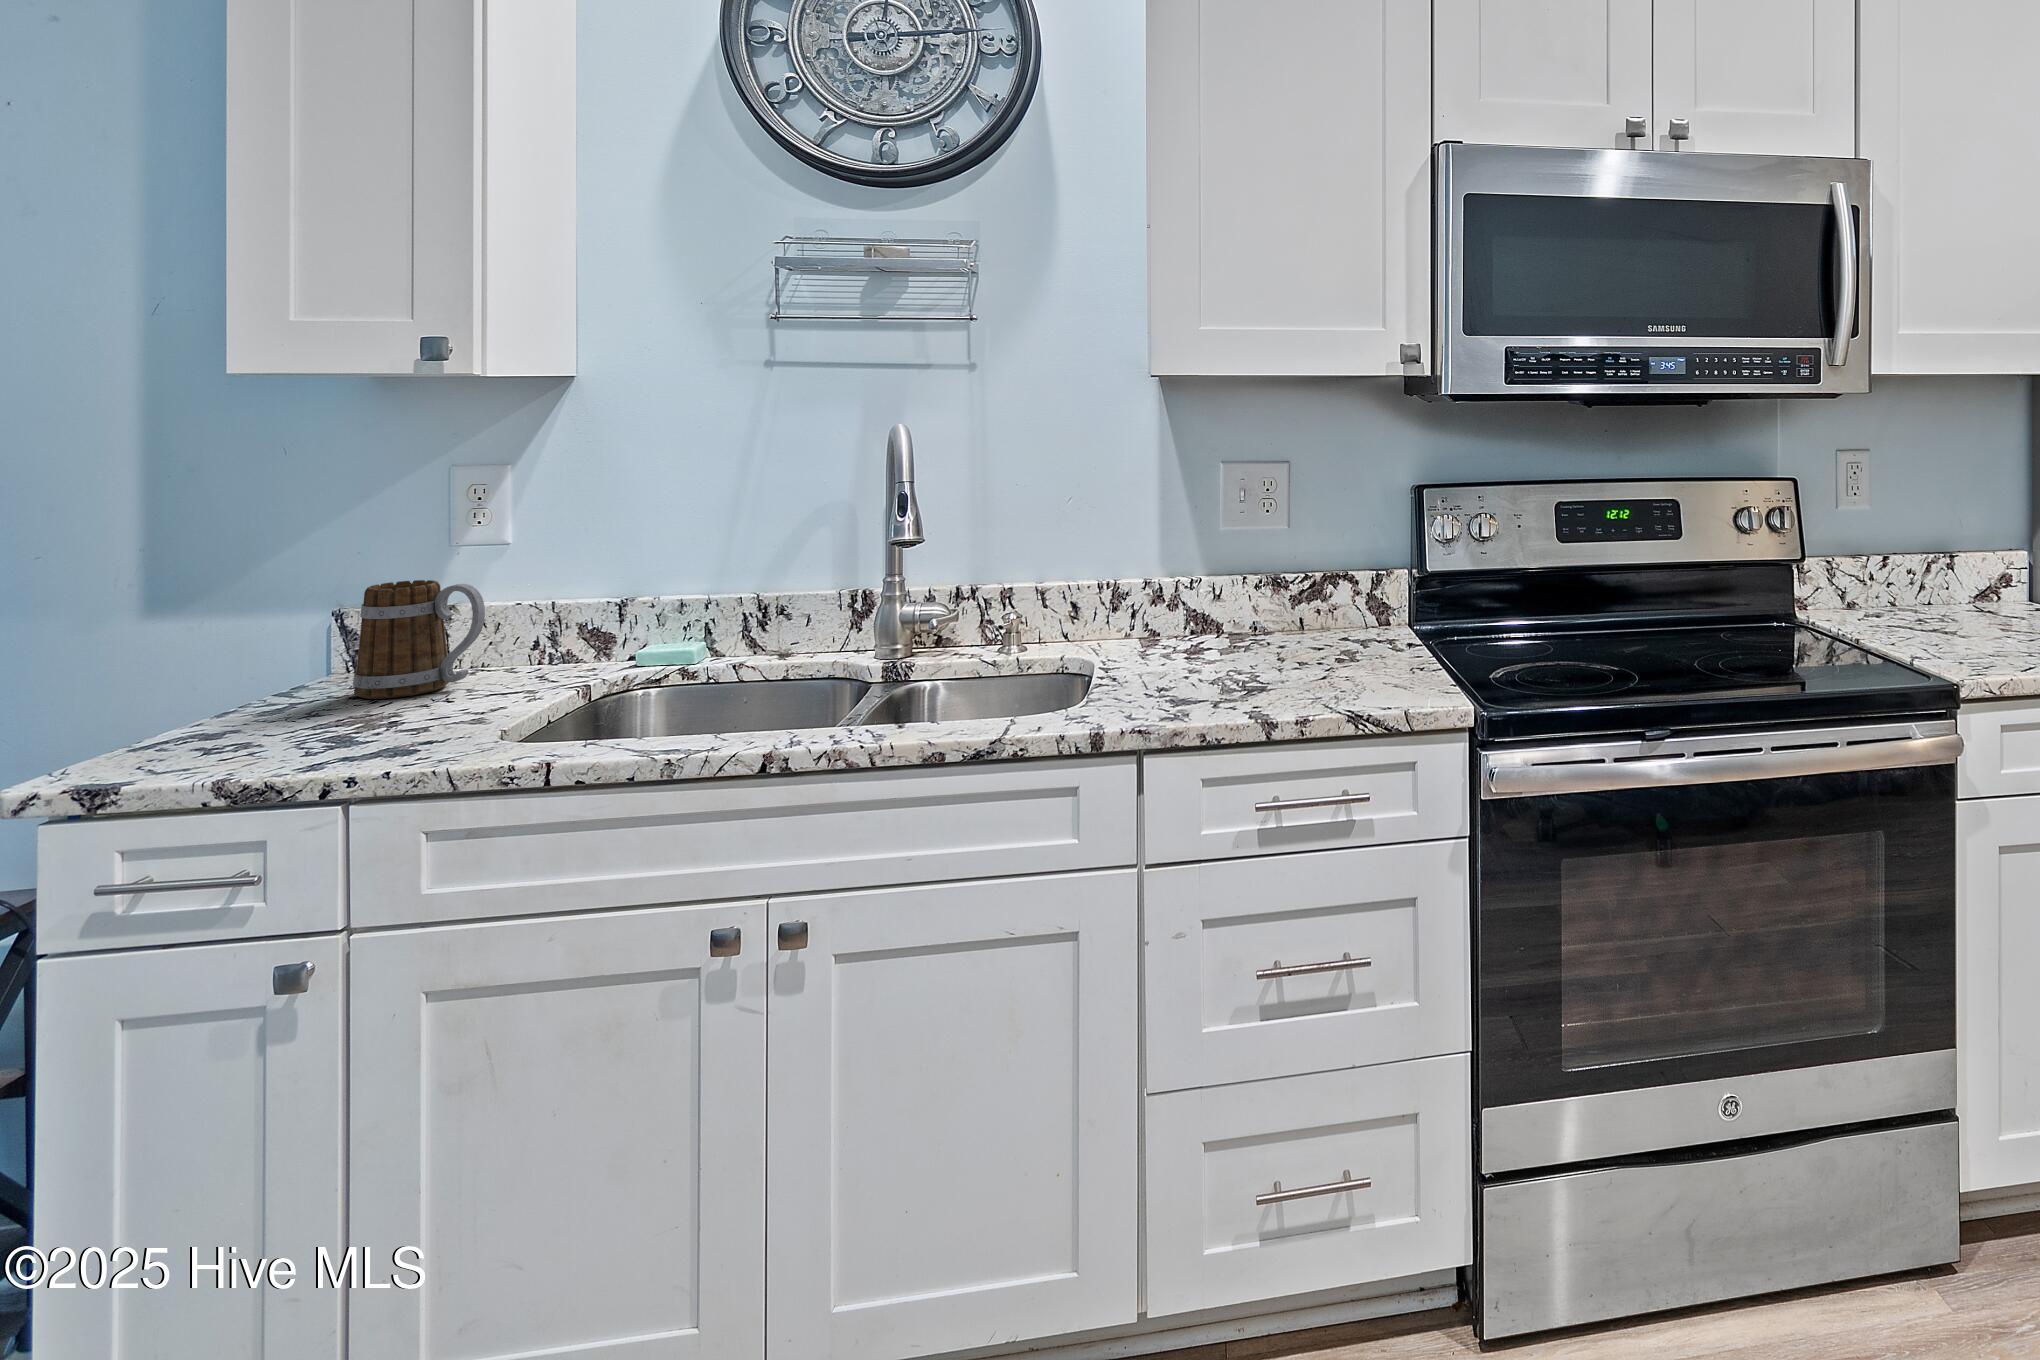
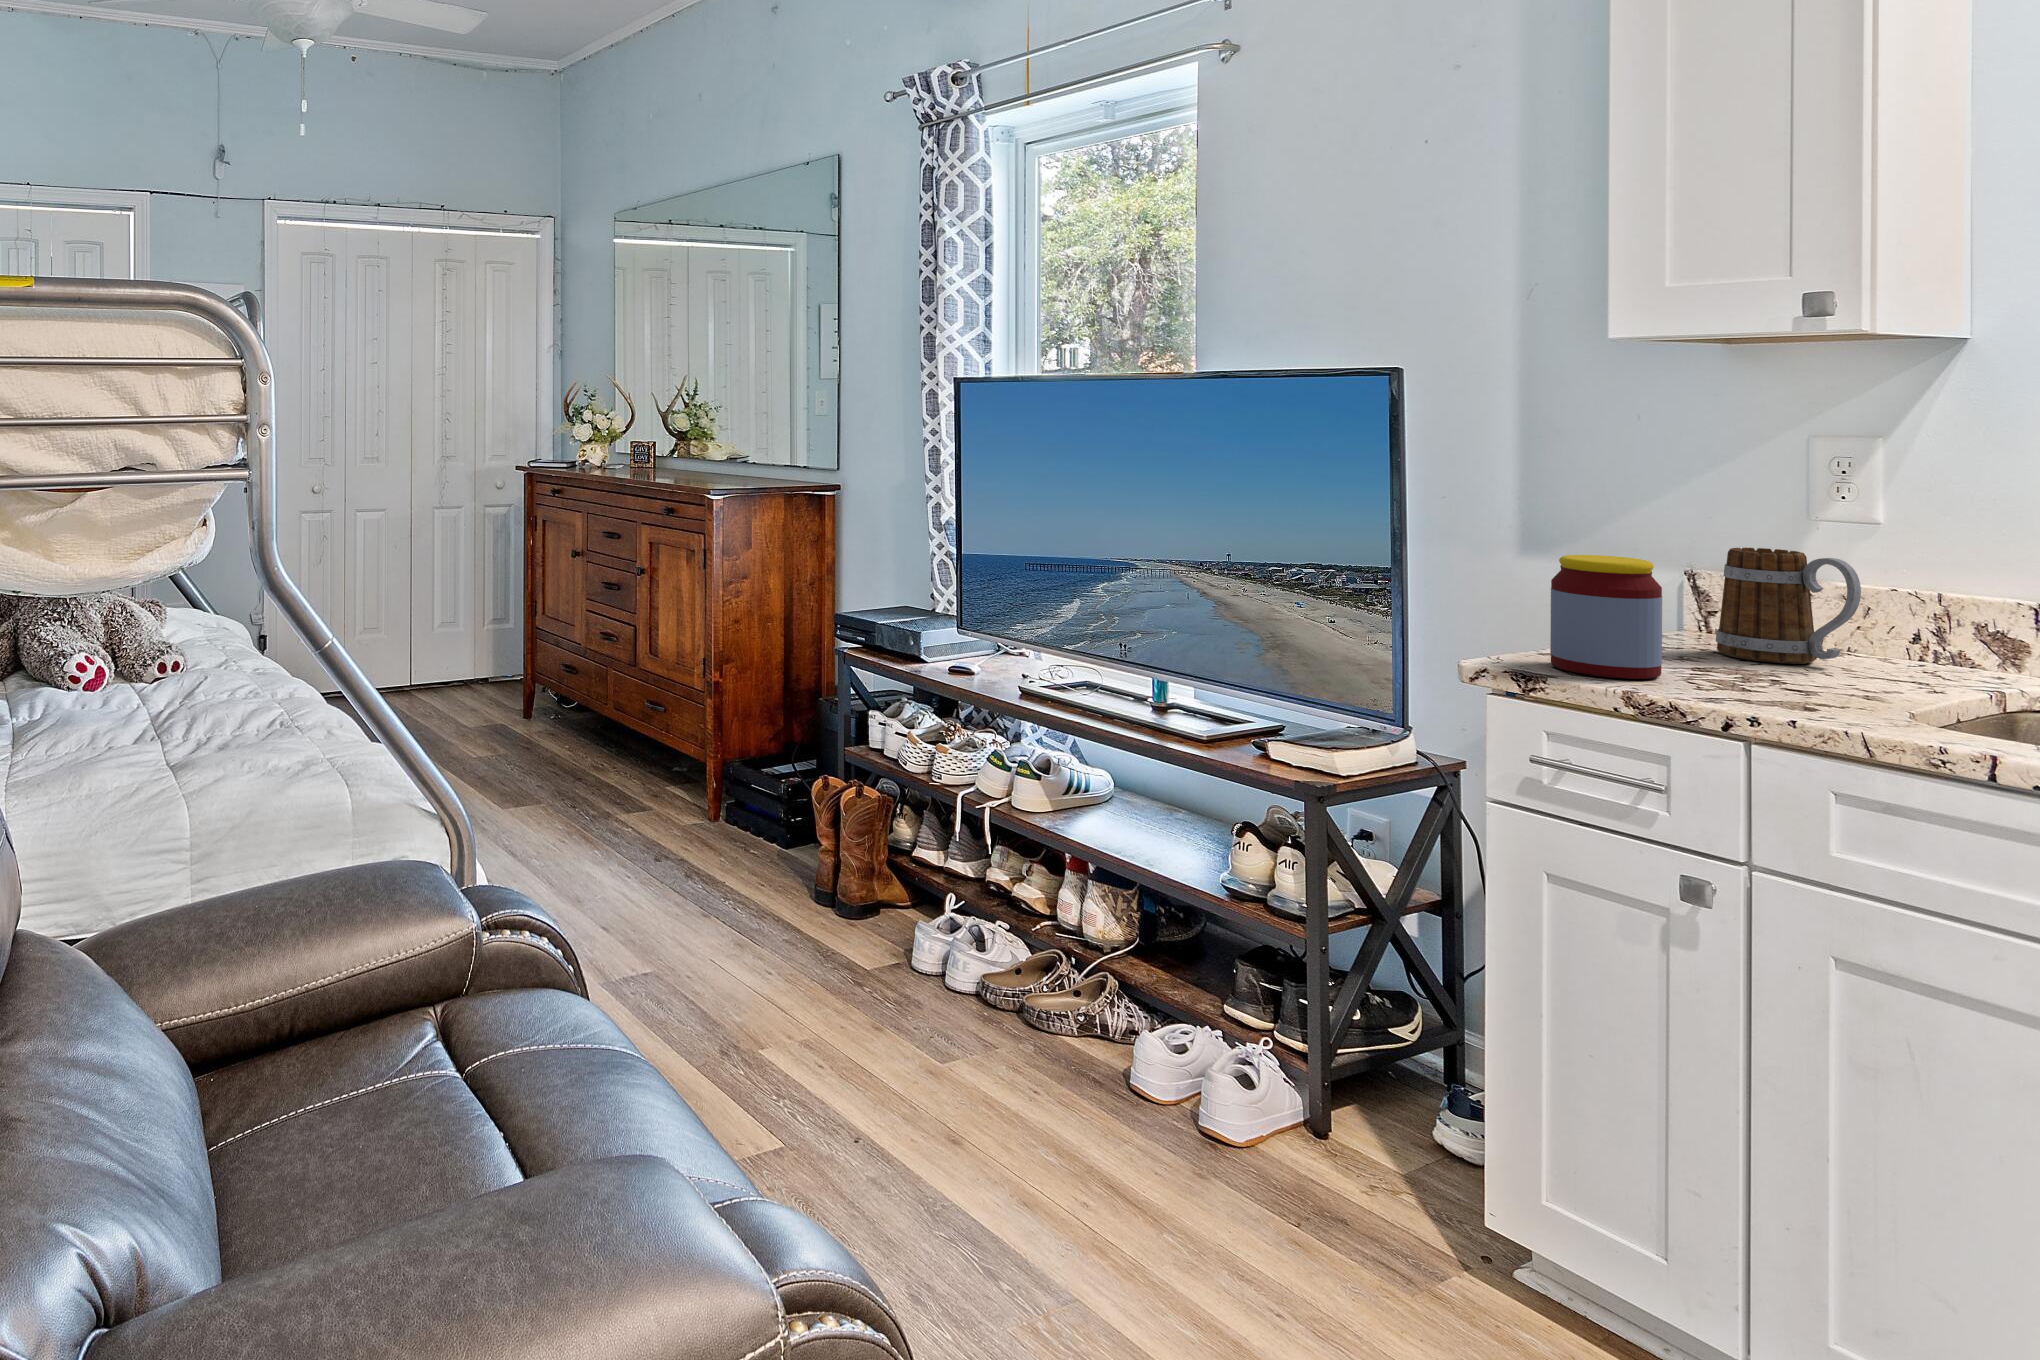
jar: none [131,623,271,772] -> present [1550,555,1662,679]

